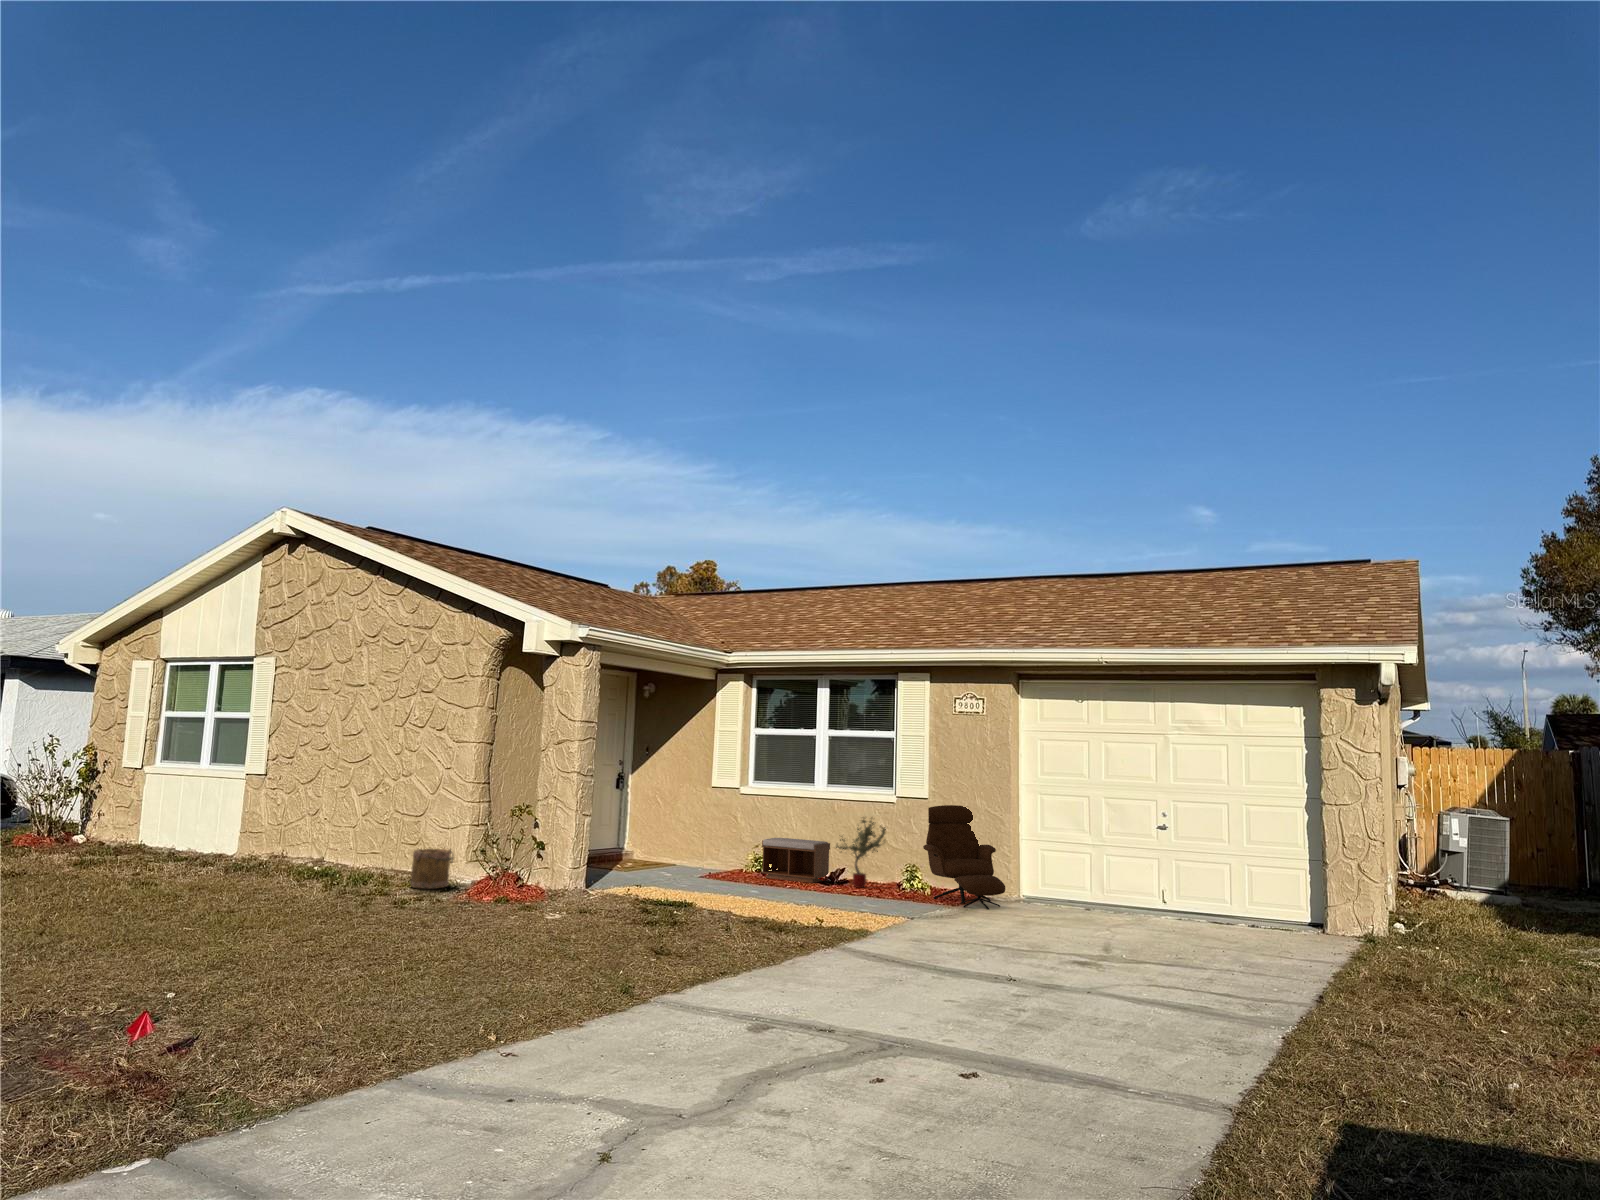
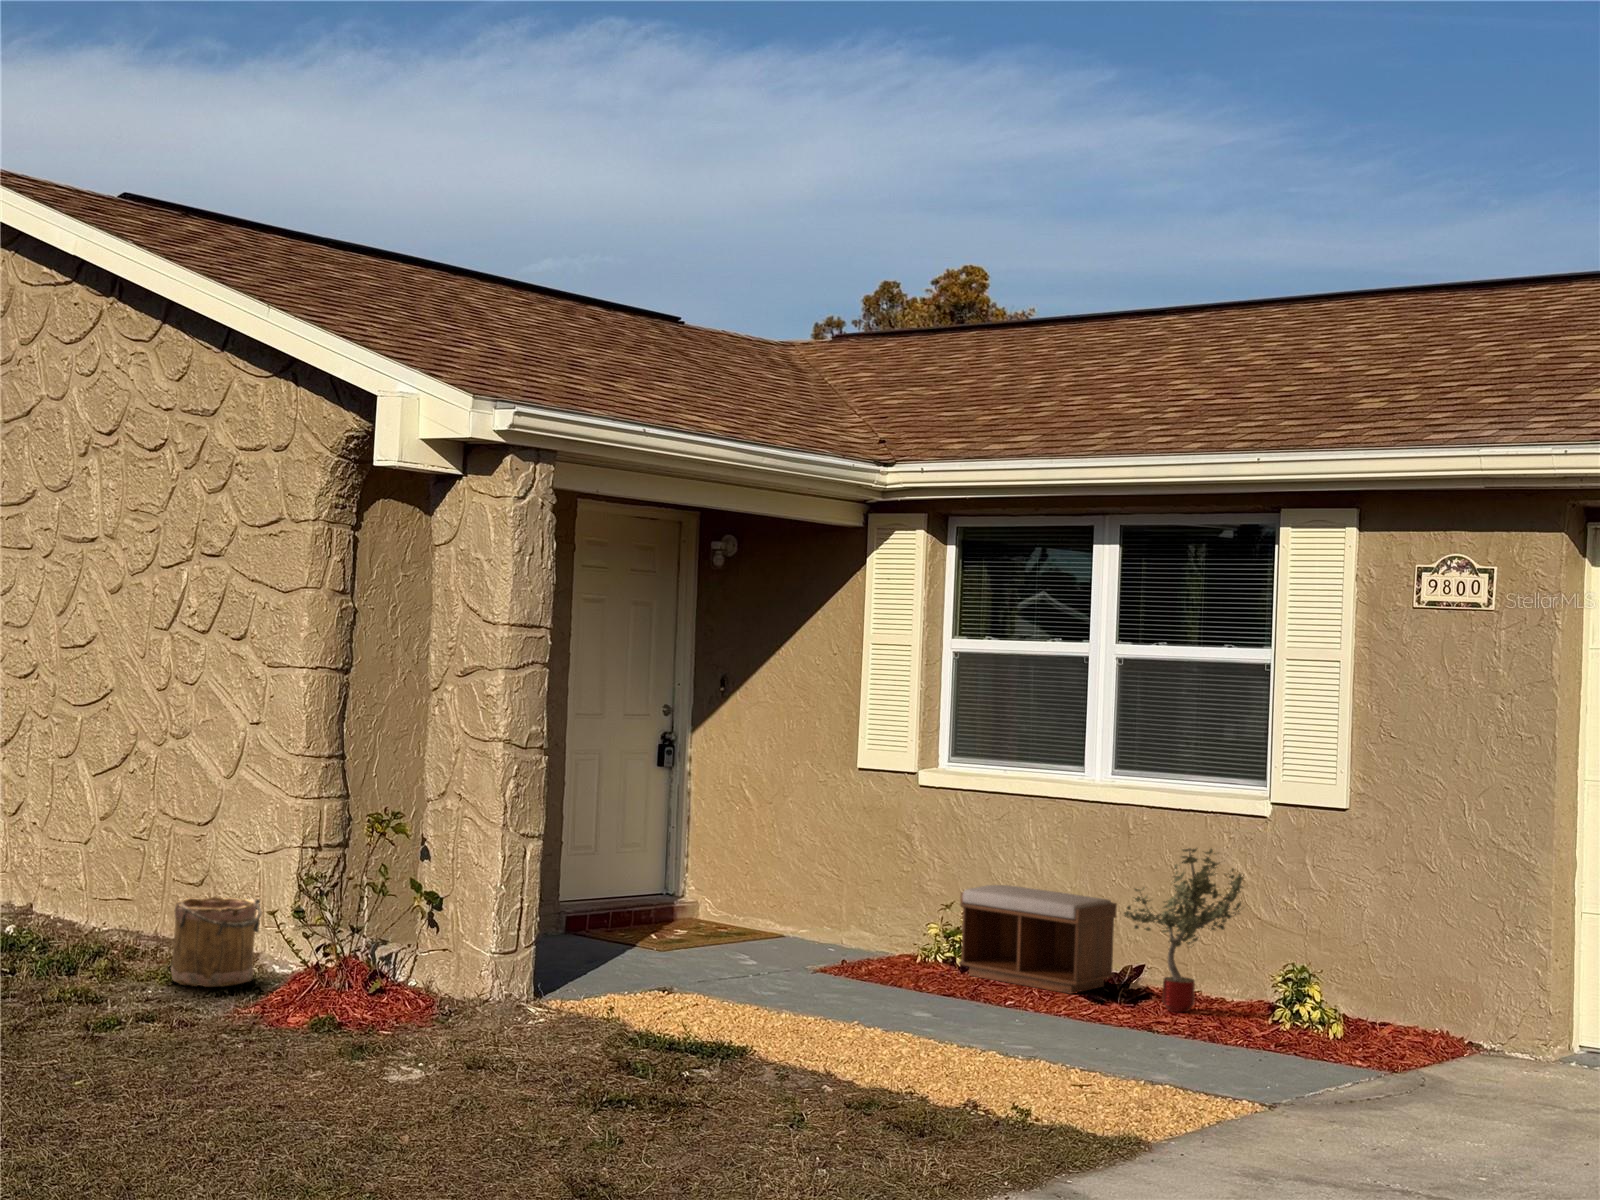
lounge chair: present [923,805,1005,909] -> none [1328,830,1527,1094]

